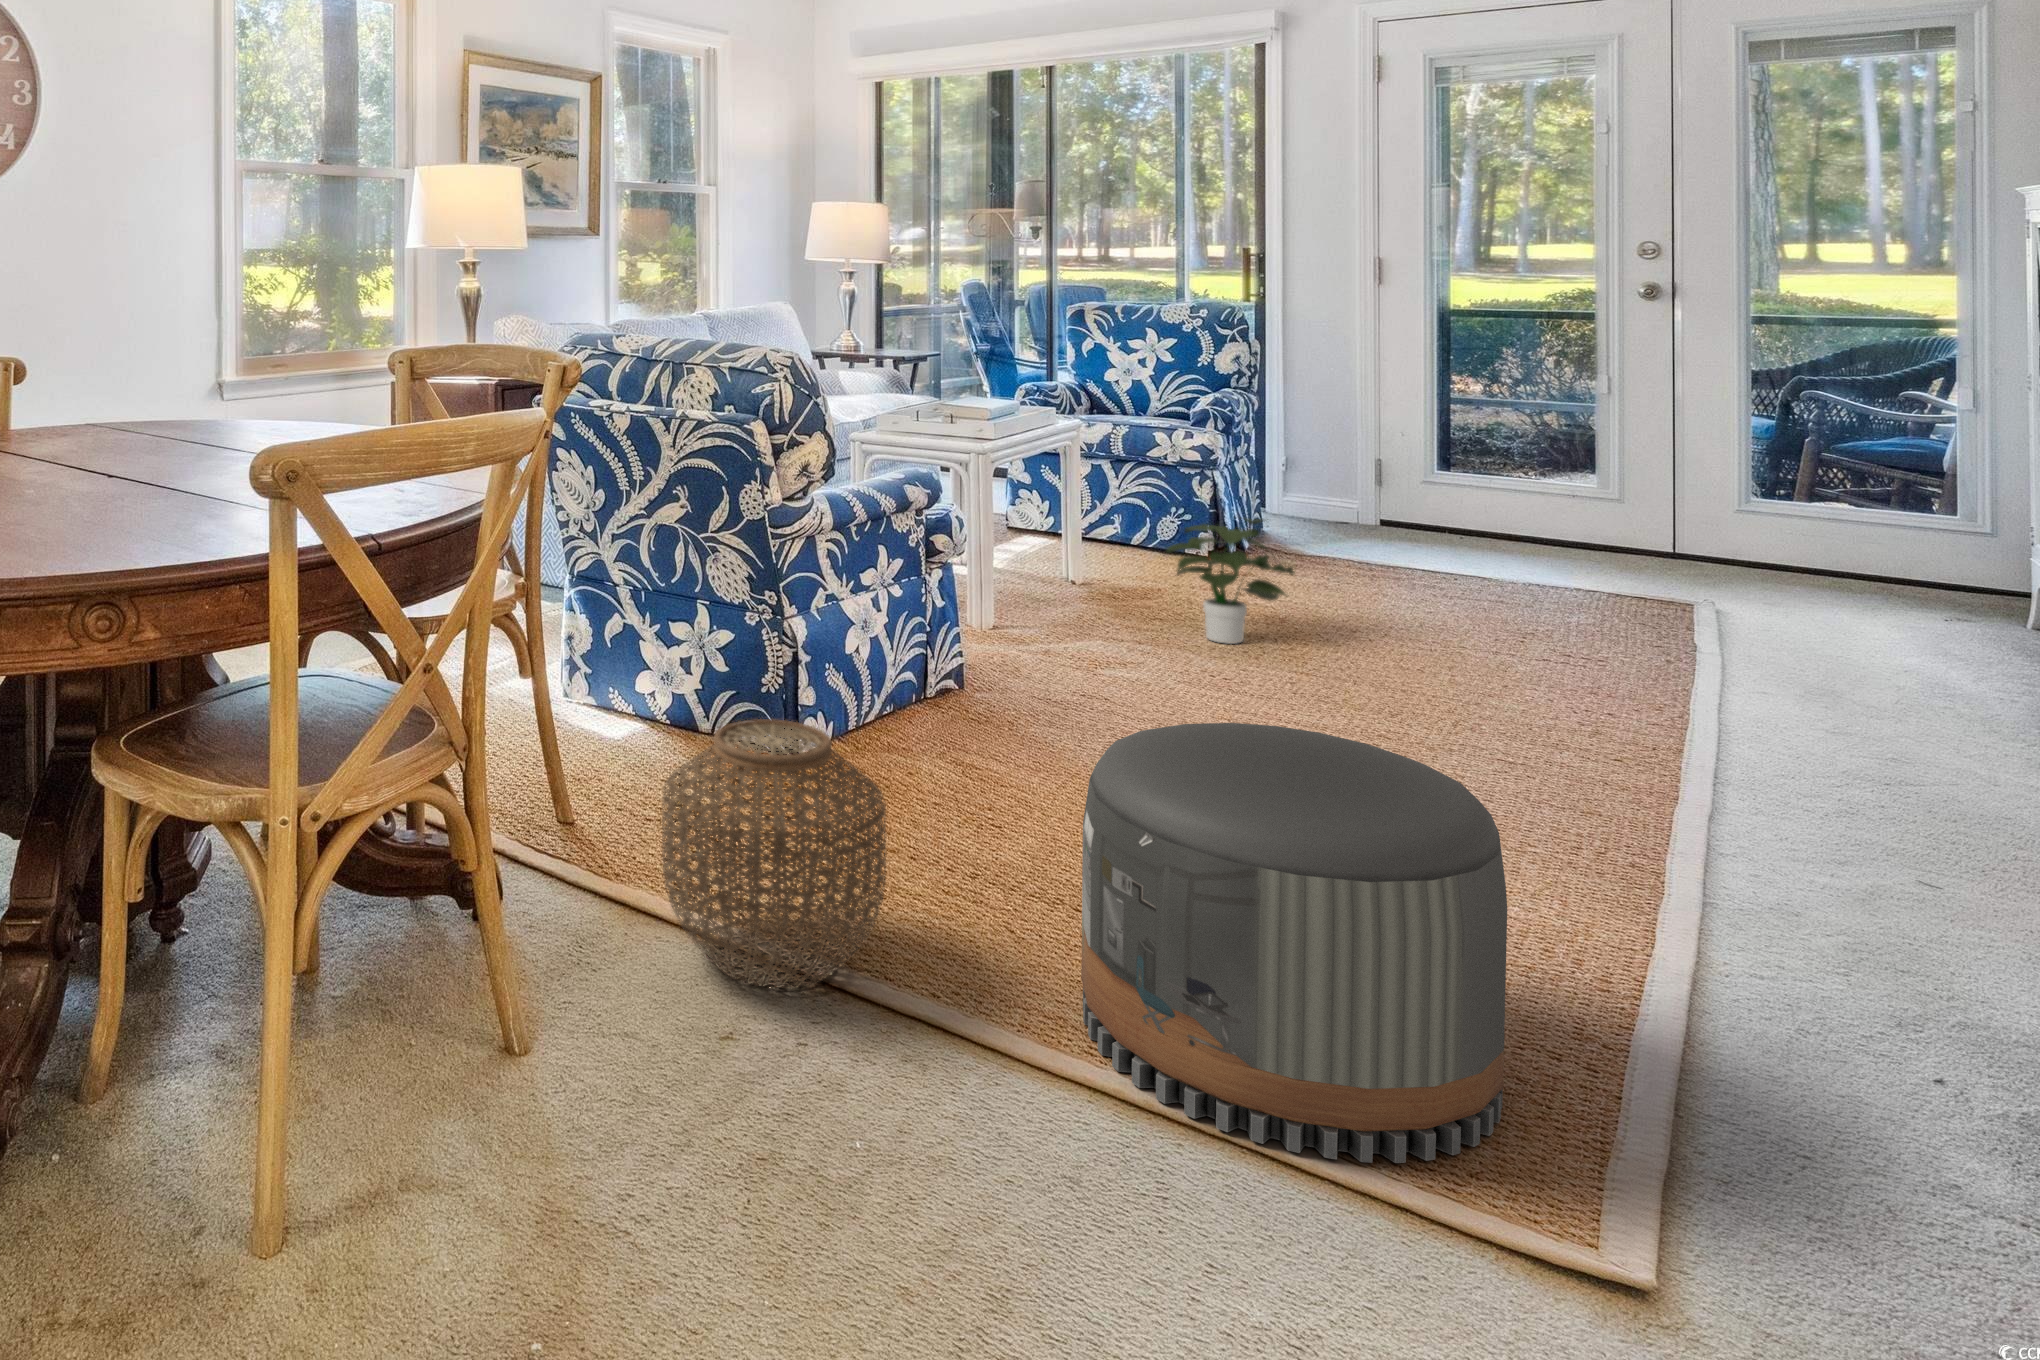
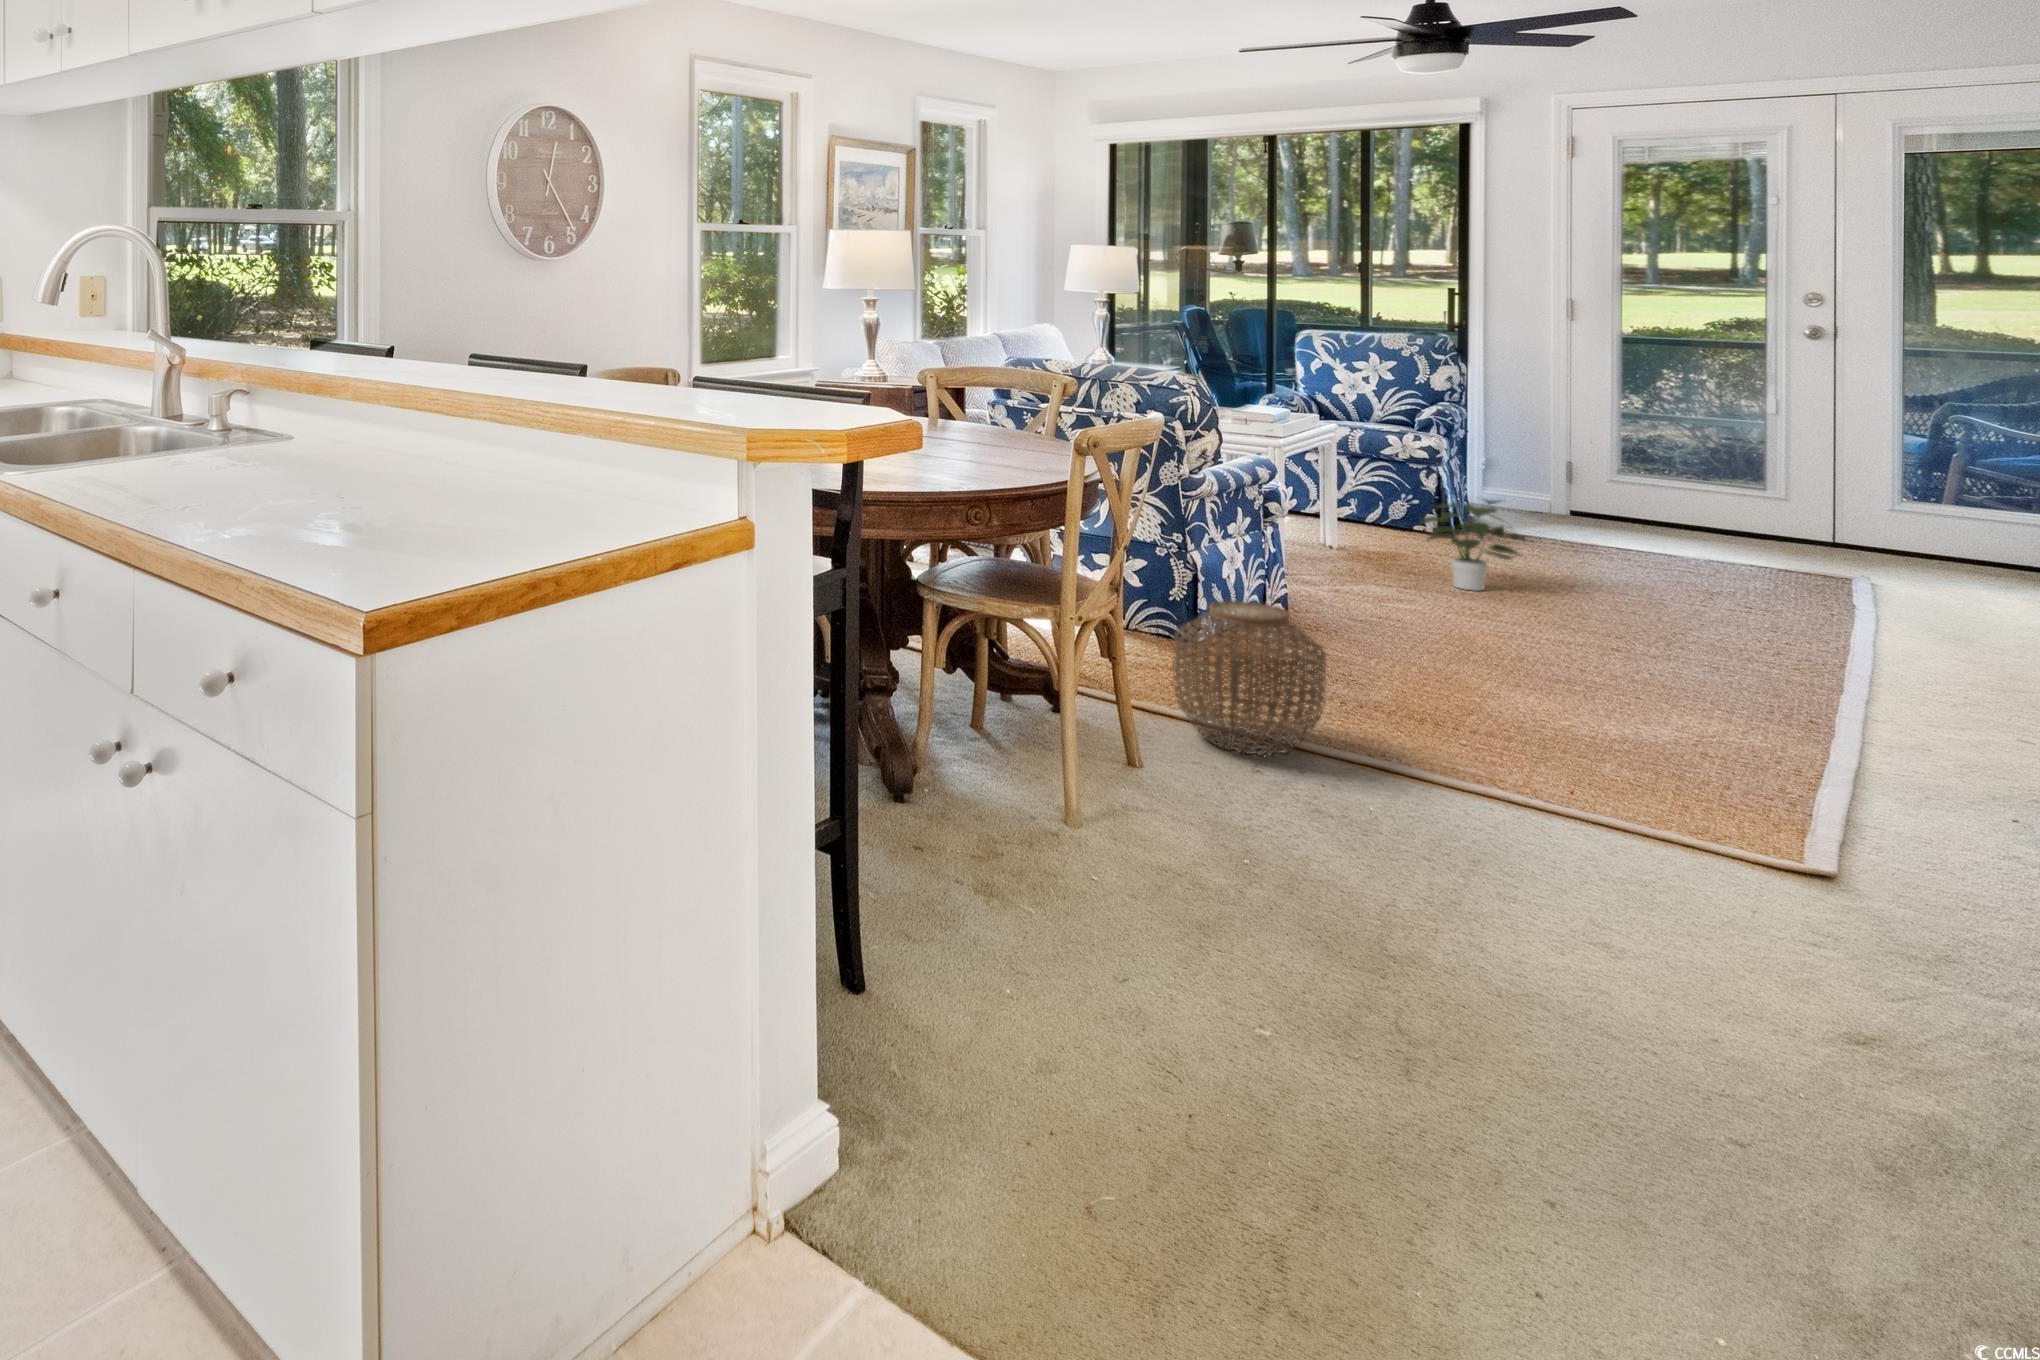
pouf: present [1081,723,1507,1163] -> none [1457,609,1748,842]

